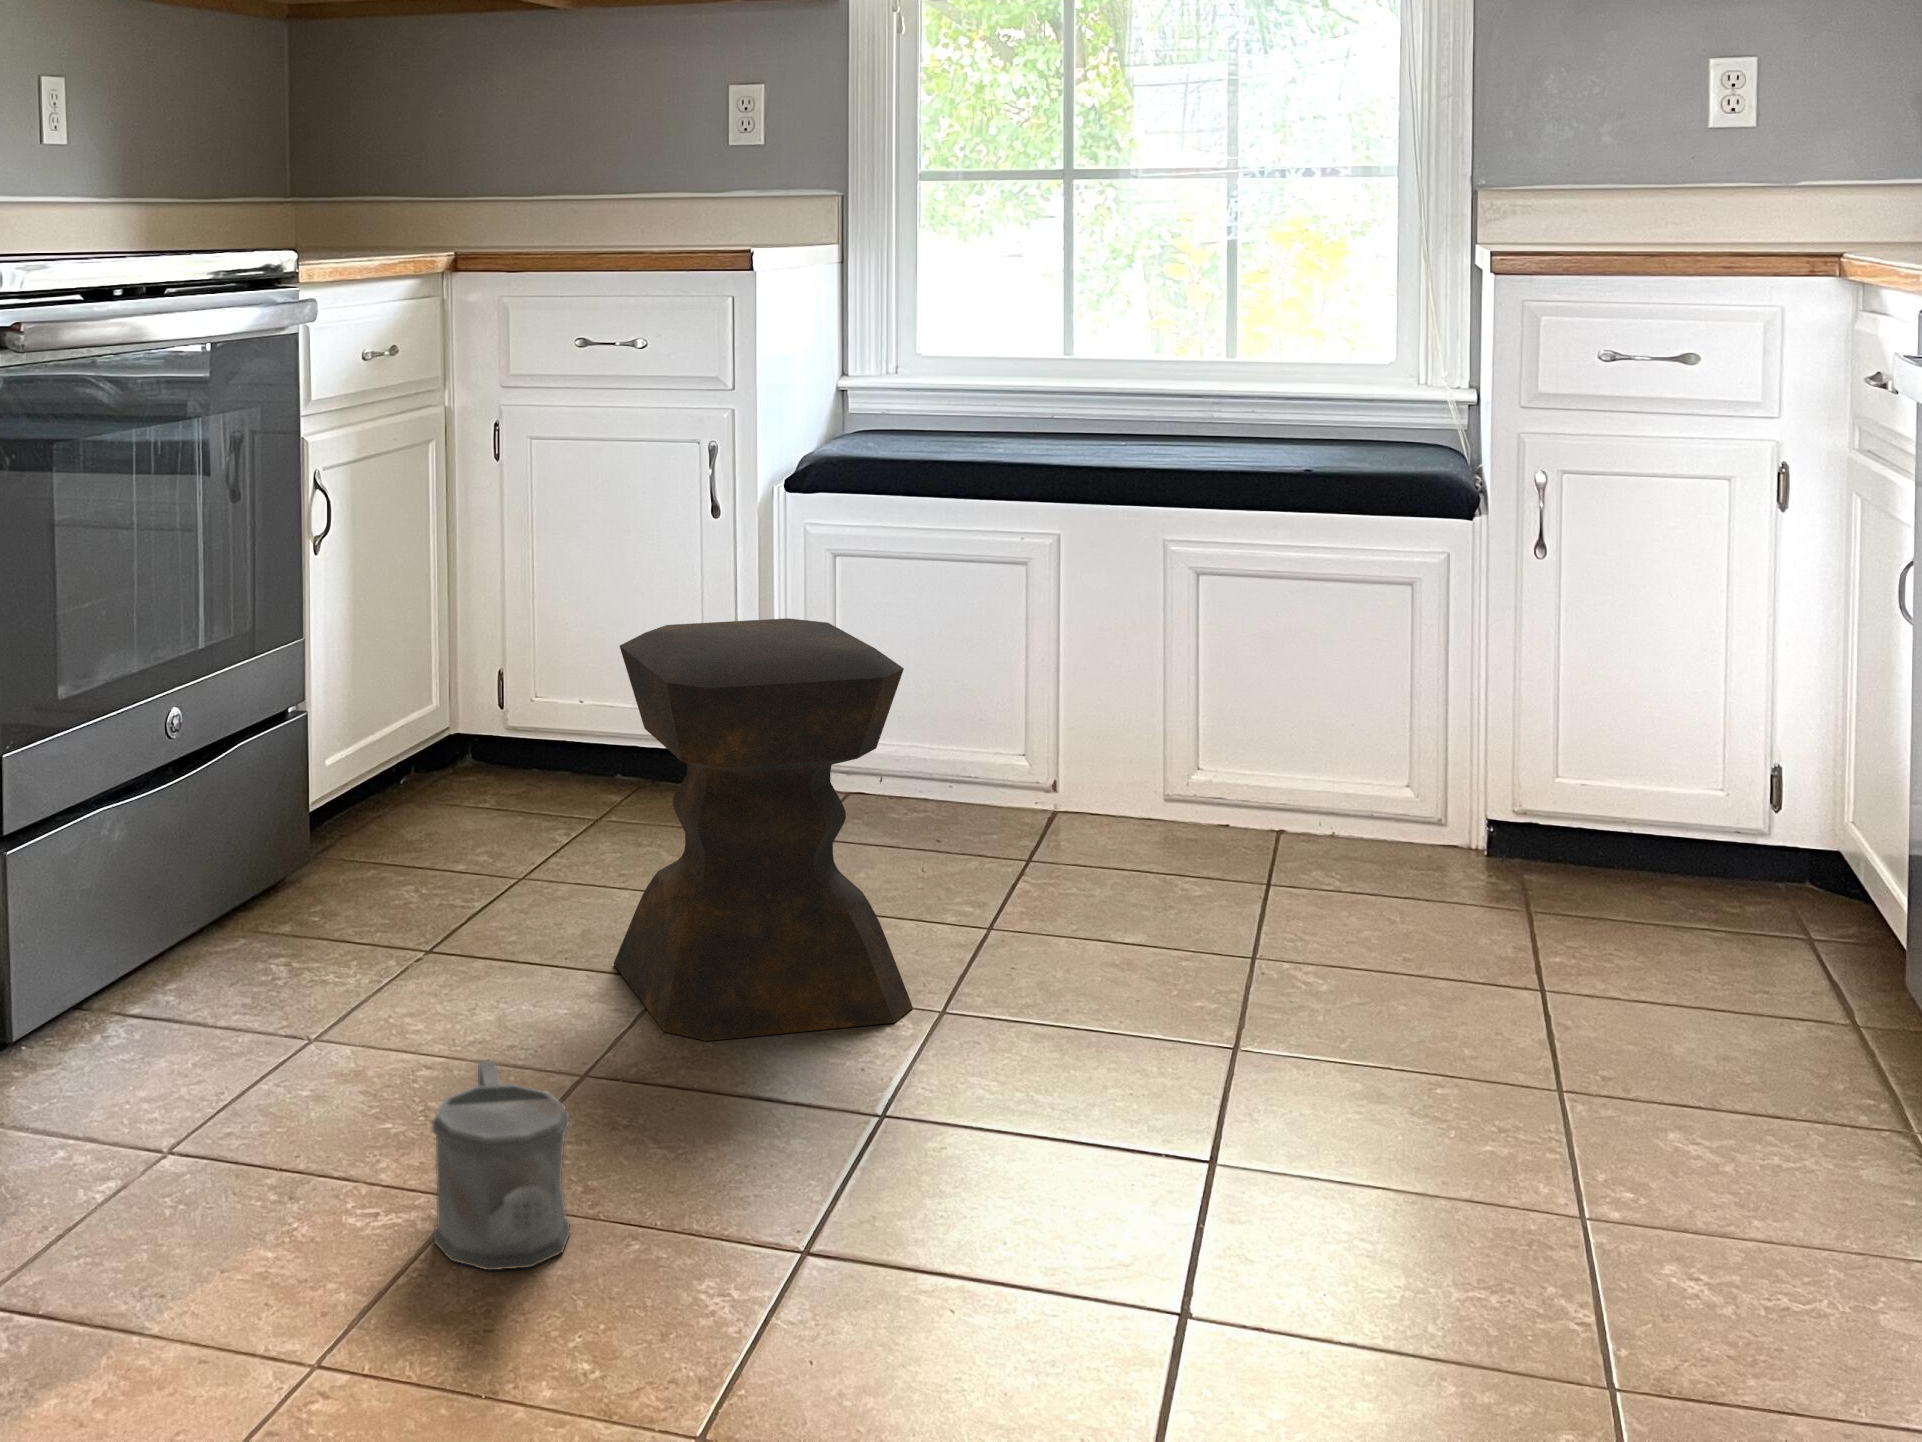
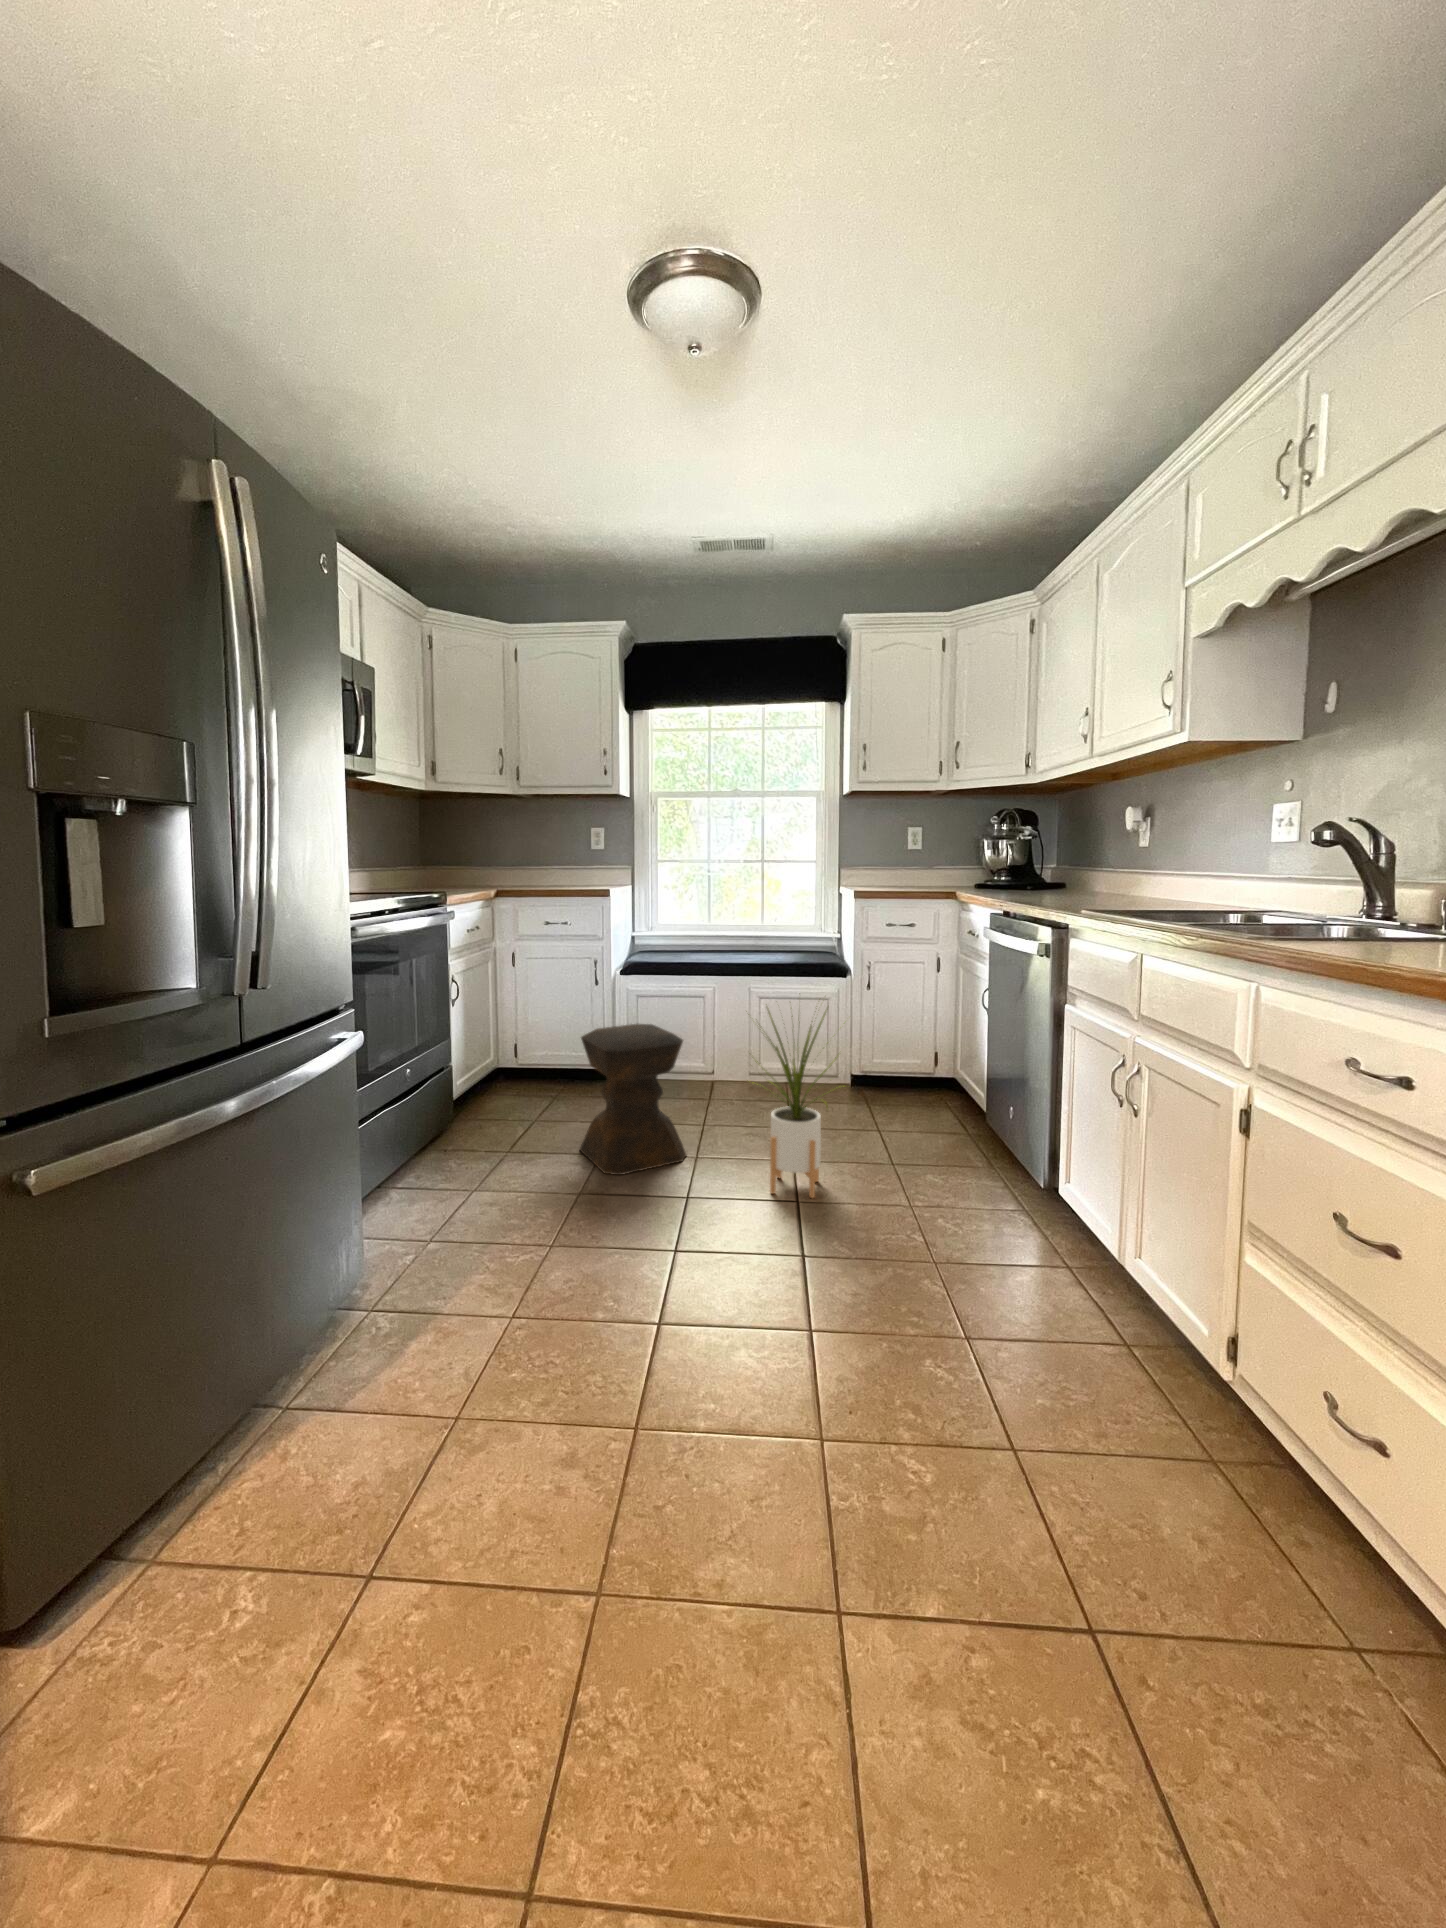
house plant: none [1061,529,1400,1167] -> present [757,1010,834,1198]
watering can: present [432,1060,570,1270] -> none [543,1194,598,1271]

